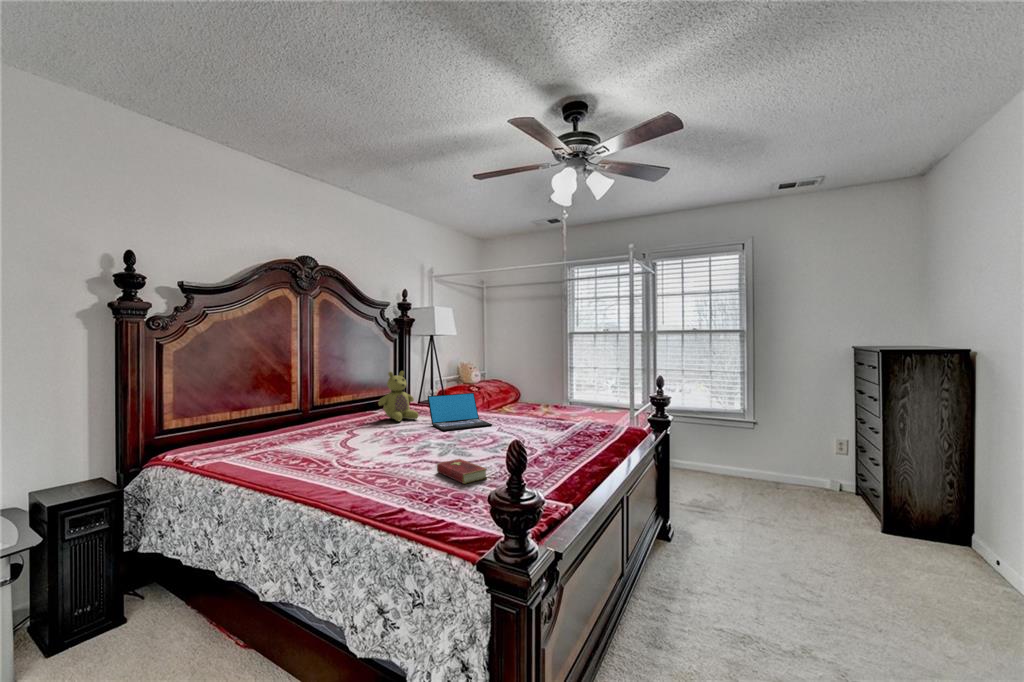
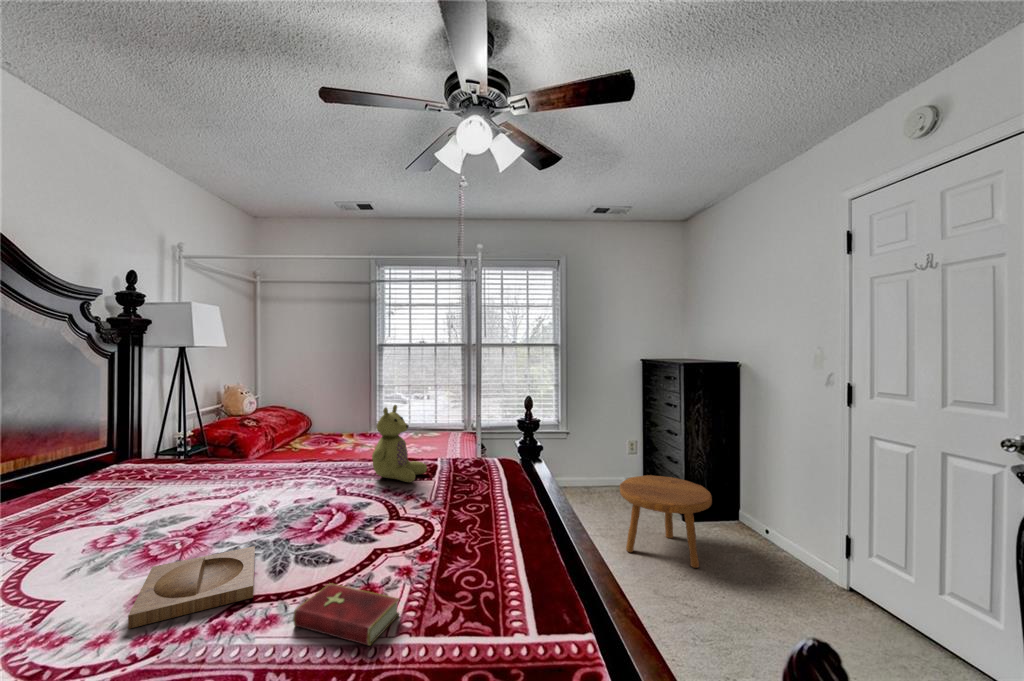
stuffed bear: present [378,371,419,421] -> present [372,405,427,482]
laptop: present [428,393,492,431] -> none [201,437,320,511]
tray: none [376,442,437,461] -> present [128,546,255,629]
footstool: none [780,469,900,573] -> present [620,475,712,568]

